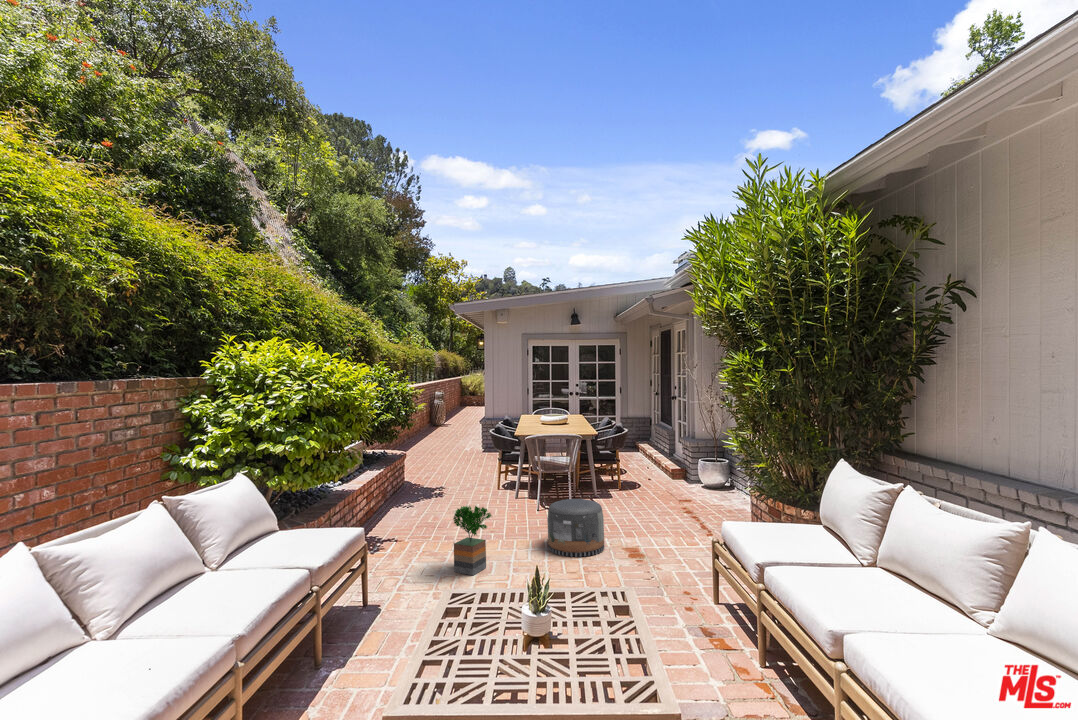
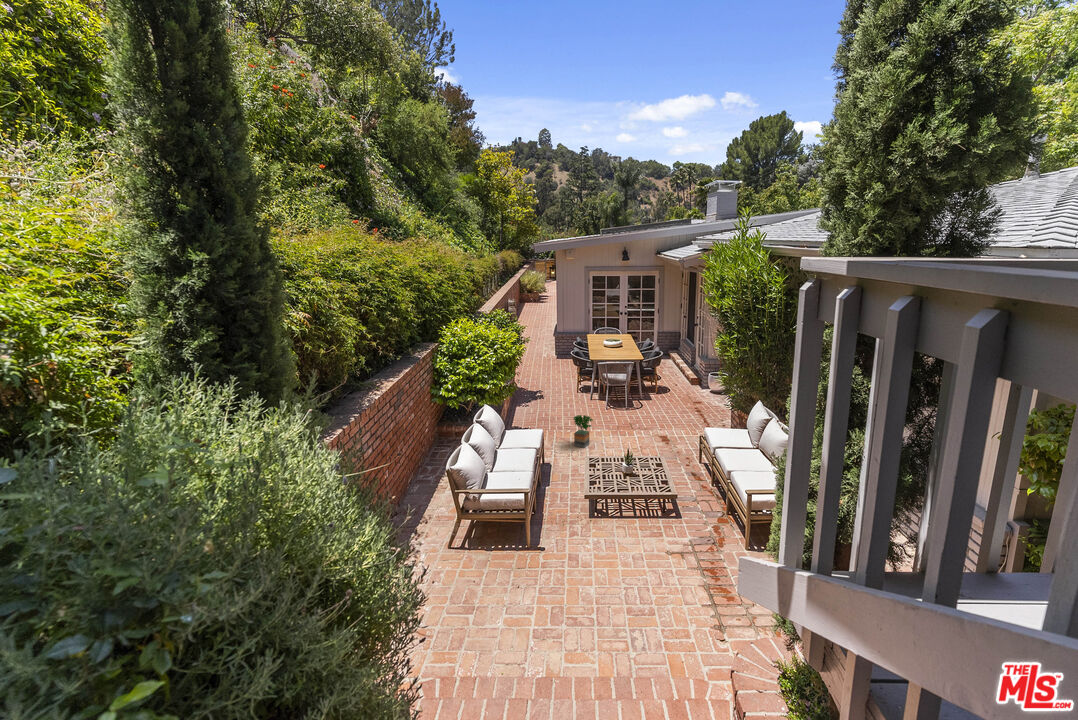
pouf: present [547,499,604,557] -> none [618,409,649,439]

